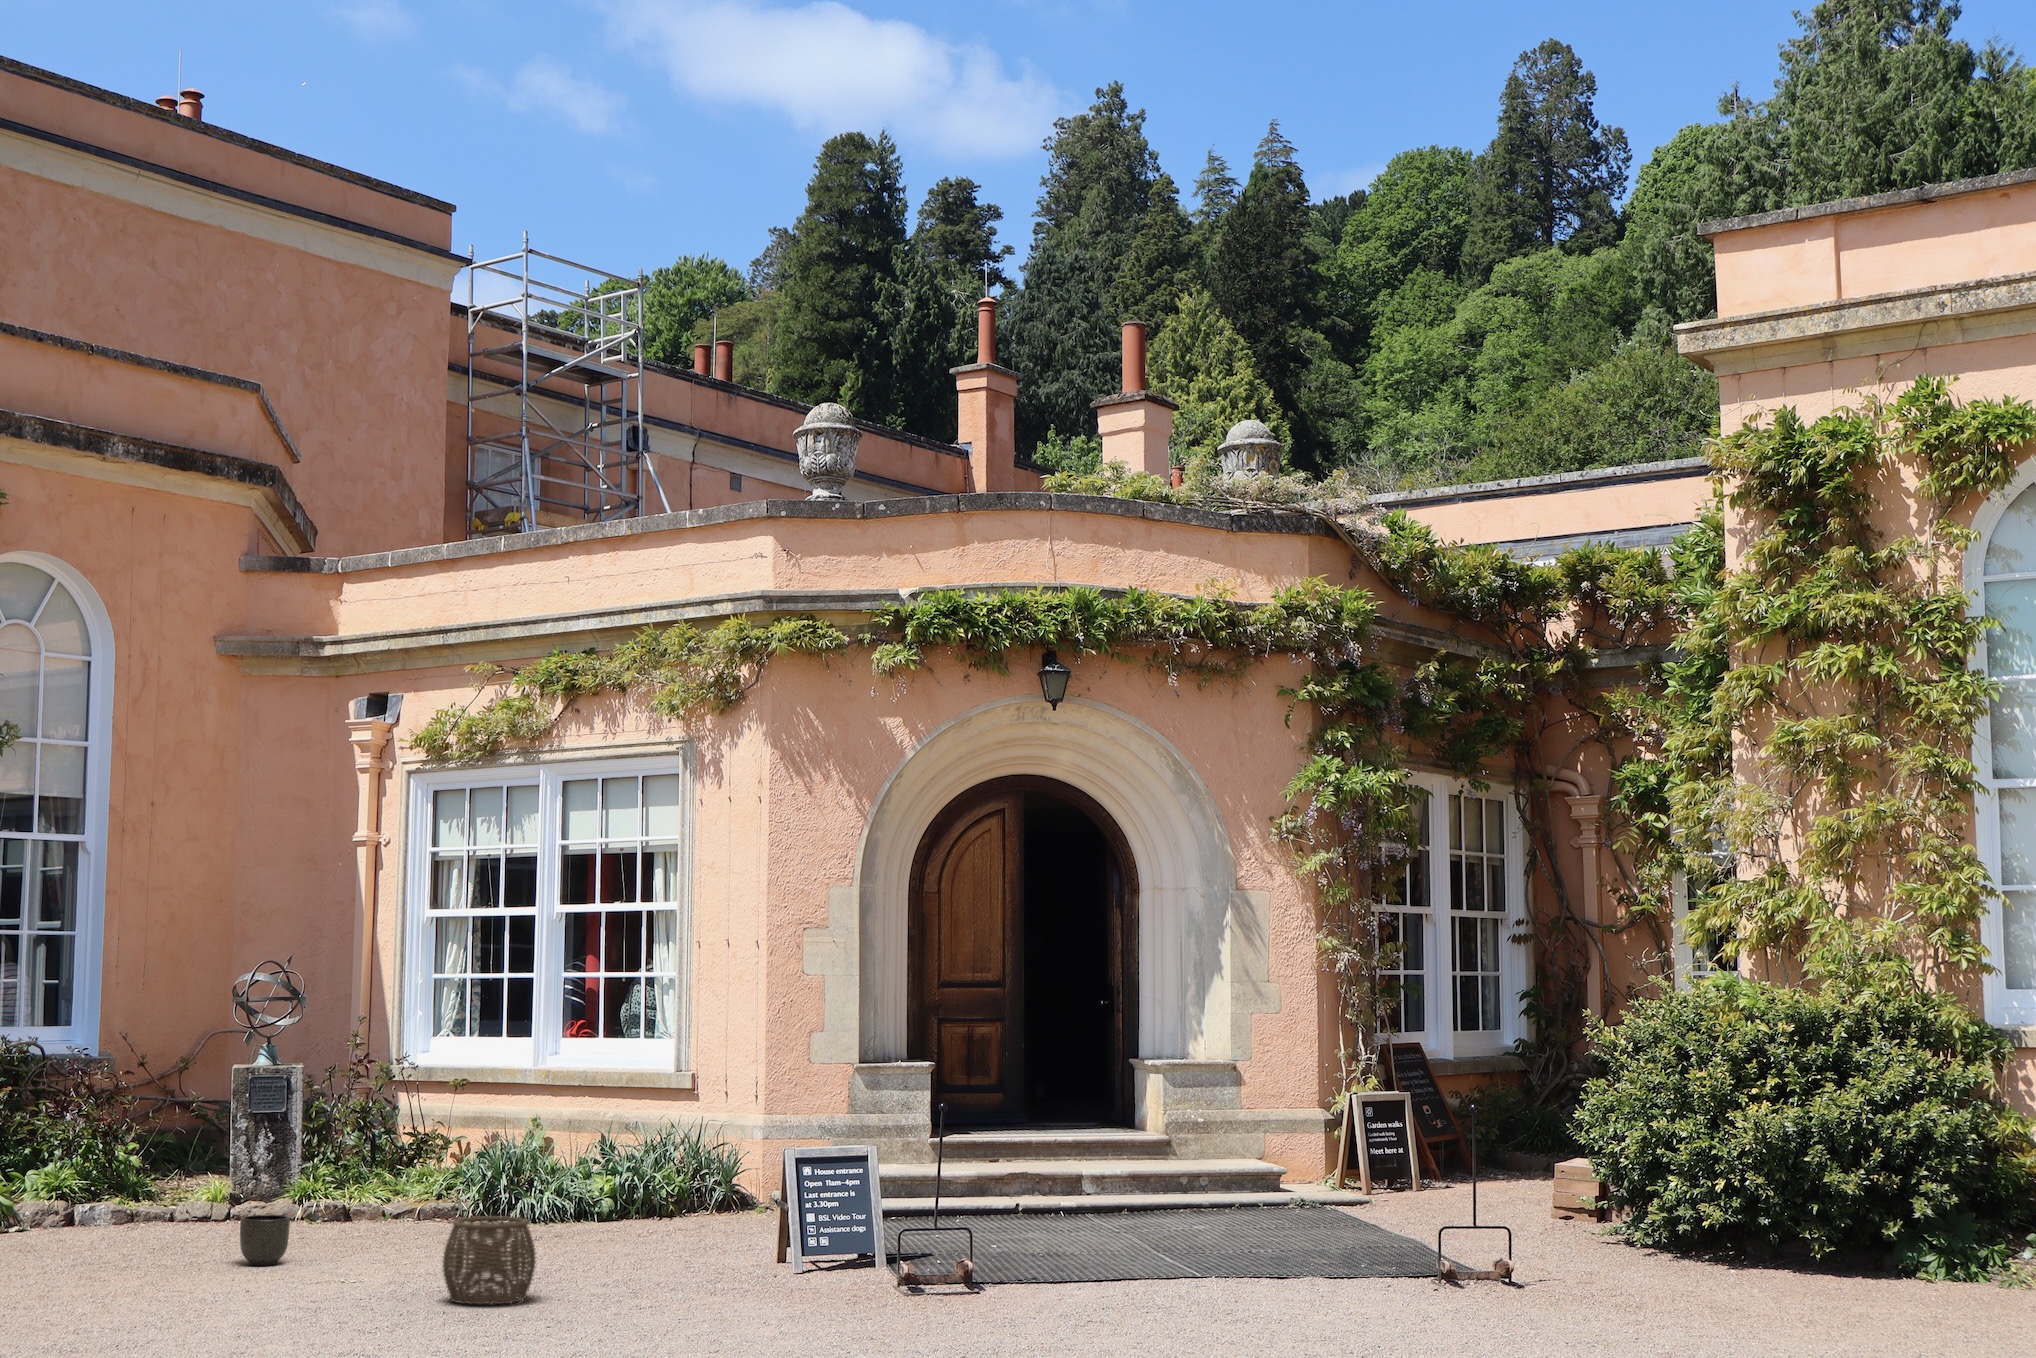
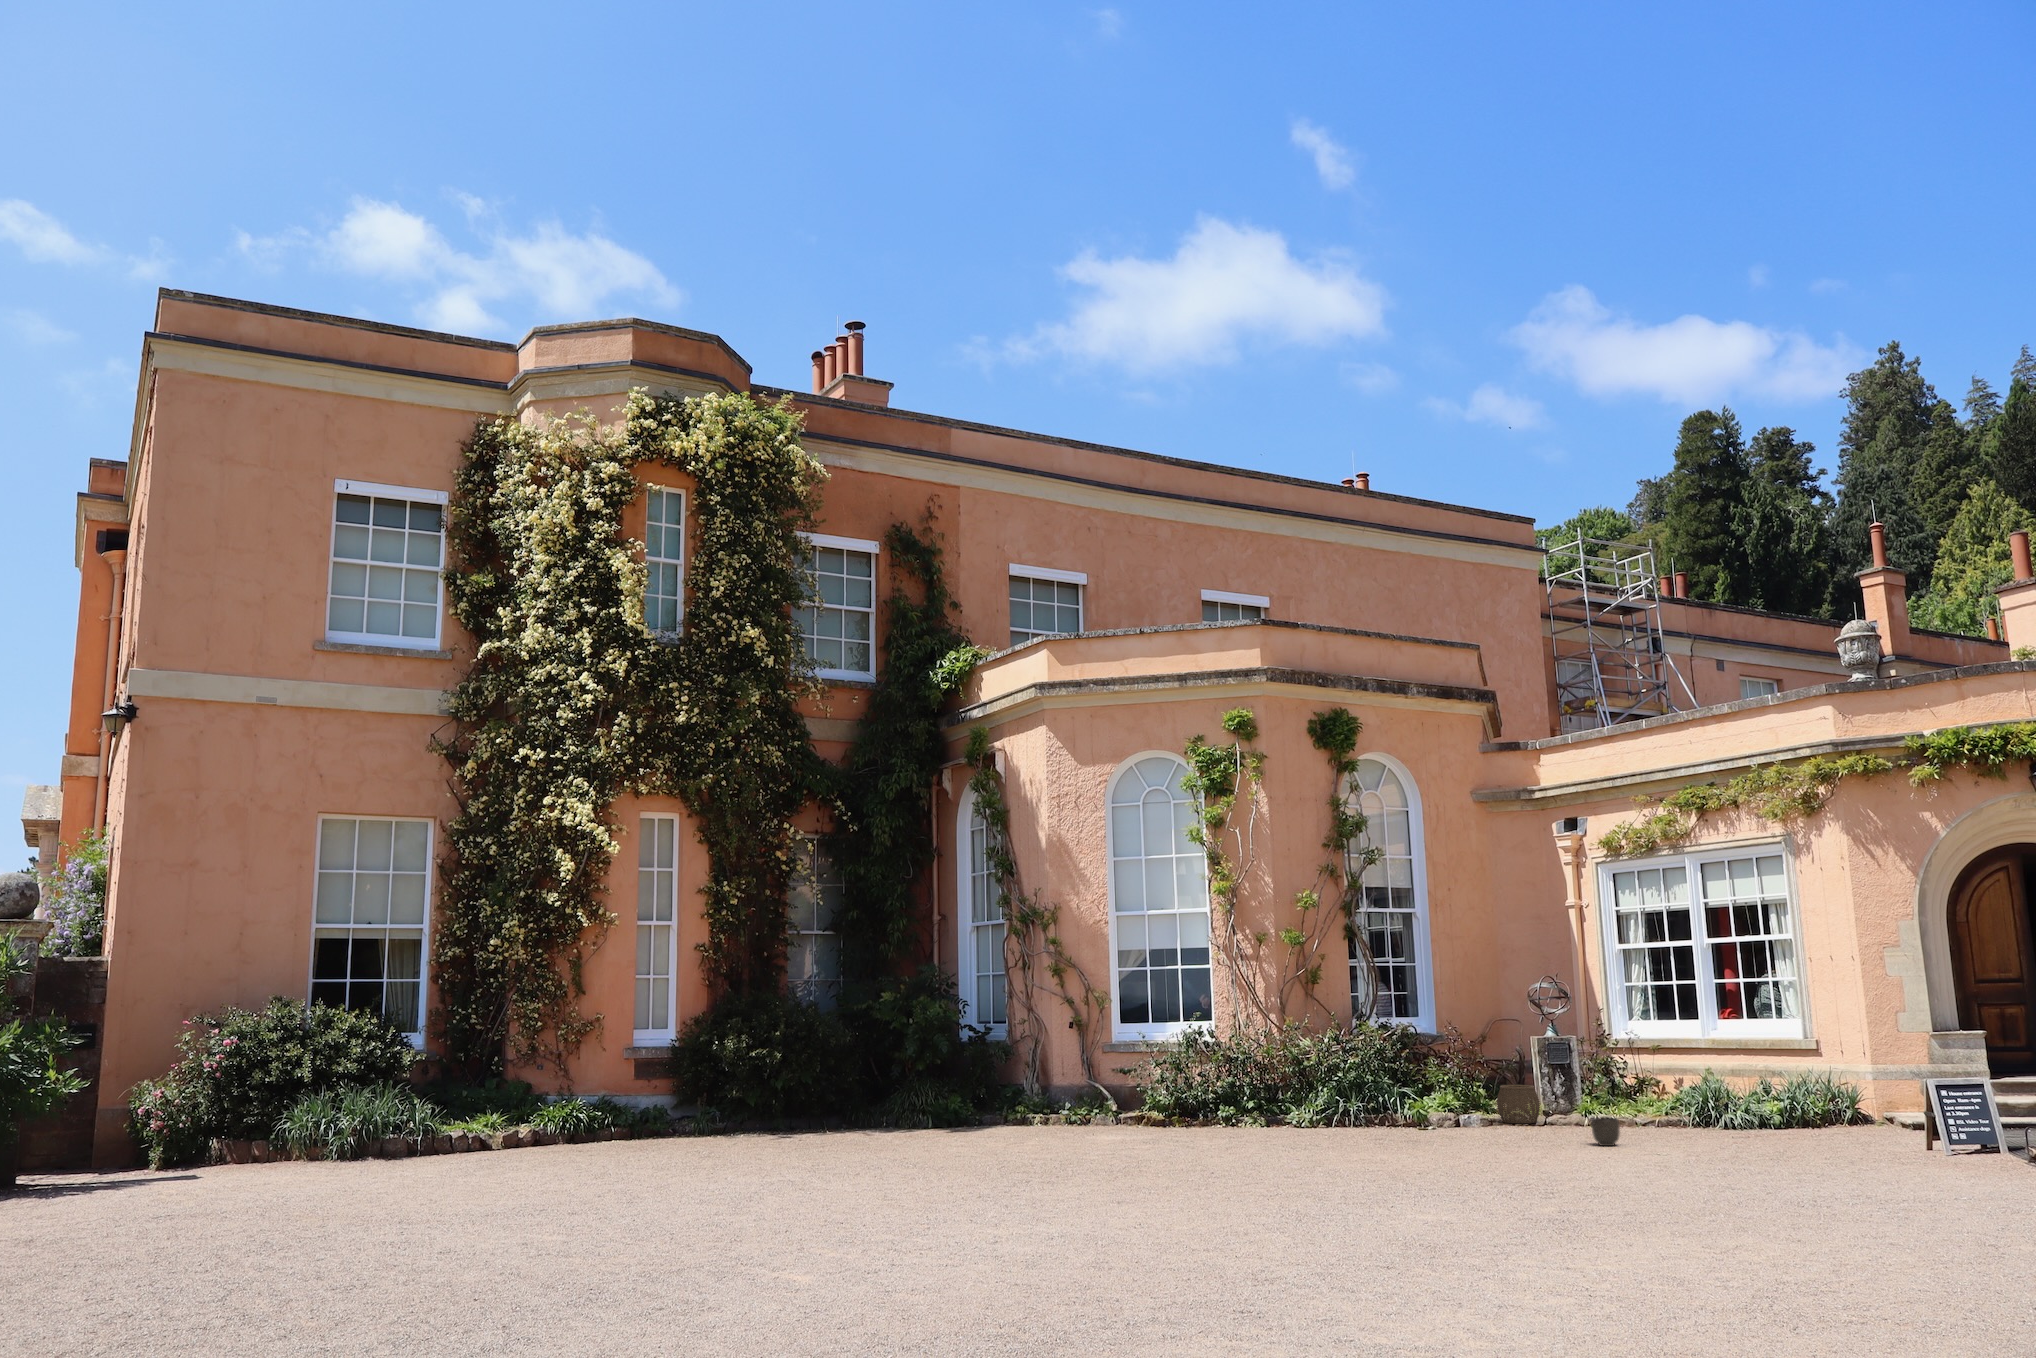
woven basket: present [443,1216,536,1305] -> present [1497,1085,1540,1124]

